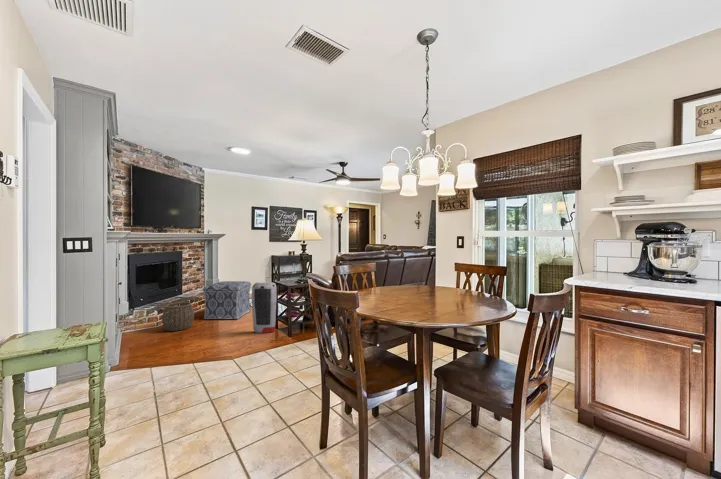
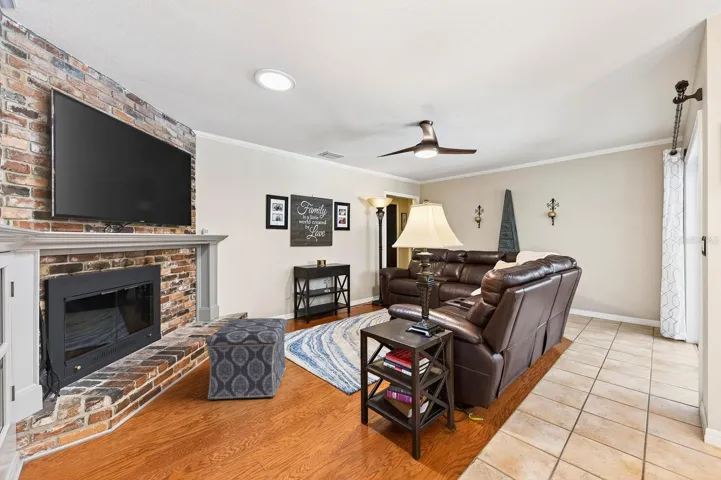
air purifier: present [252,282,277,333] -> none [324,337,377,448]
woven basket: present [162,302,194,331] -> none [119,375,192,453]

